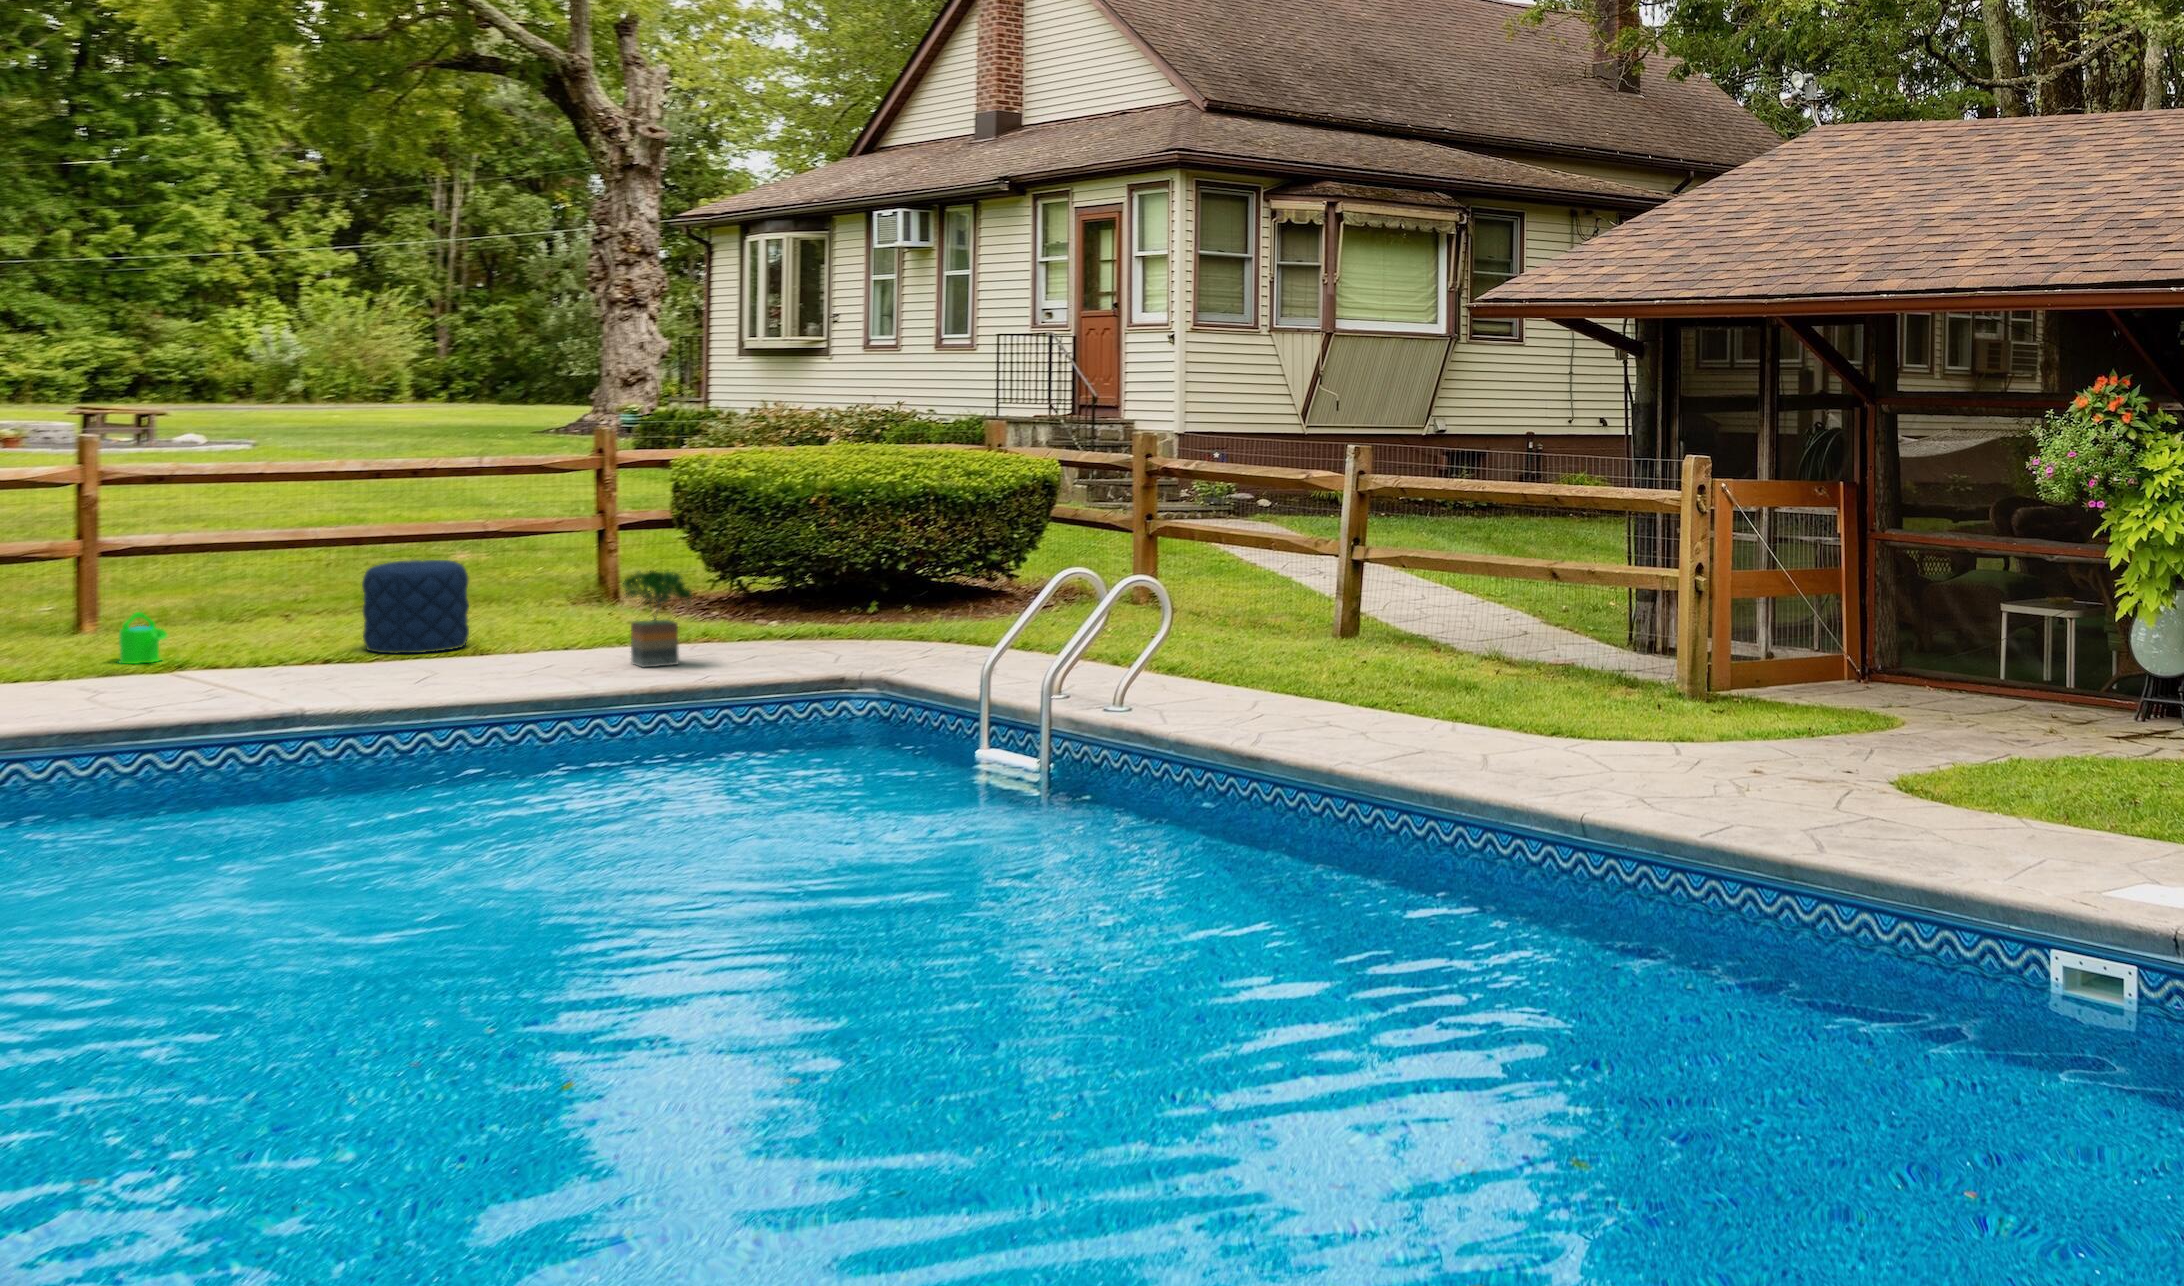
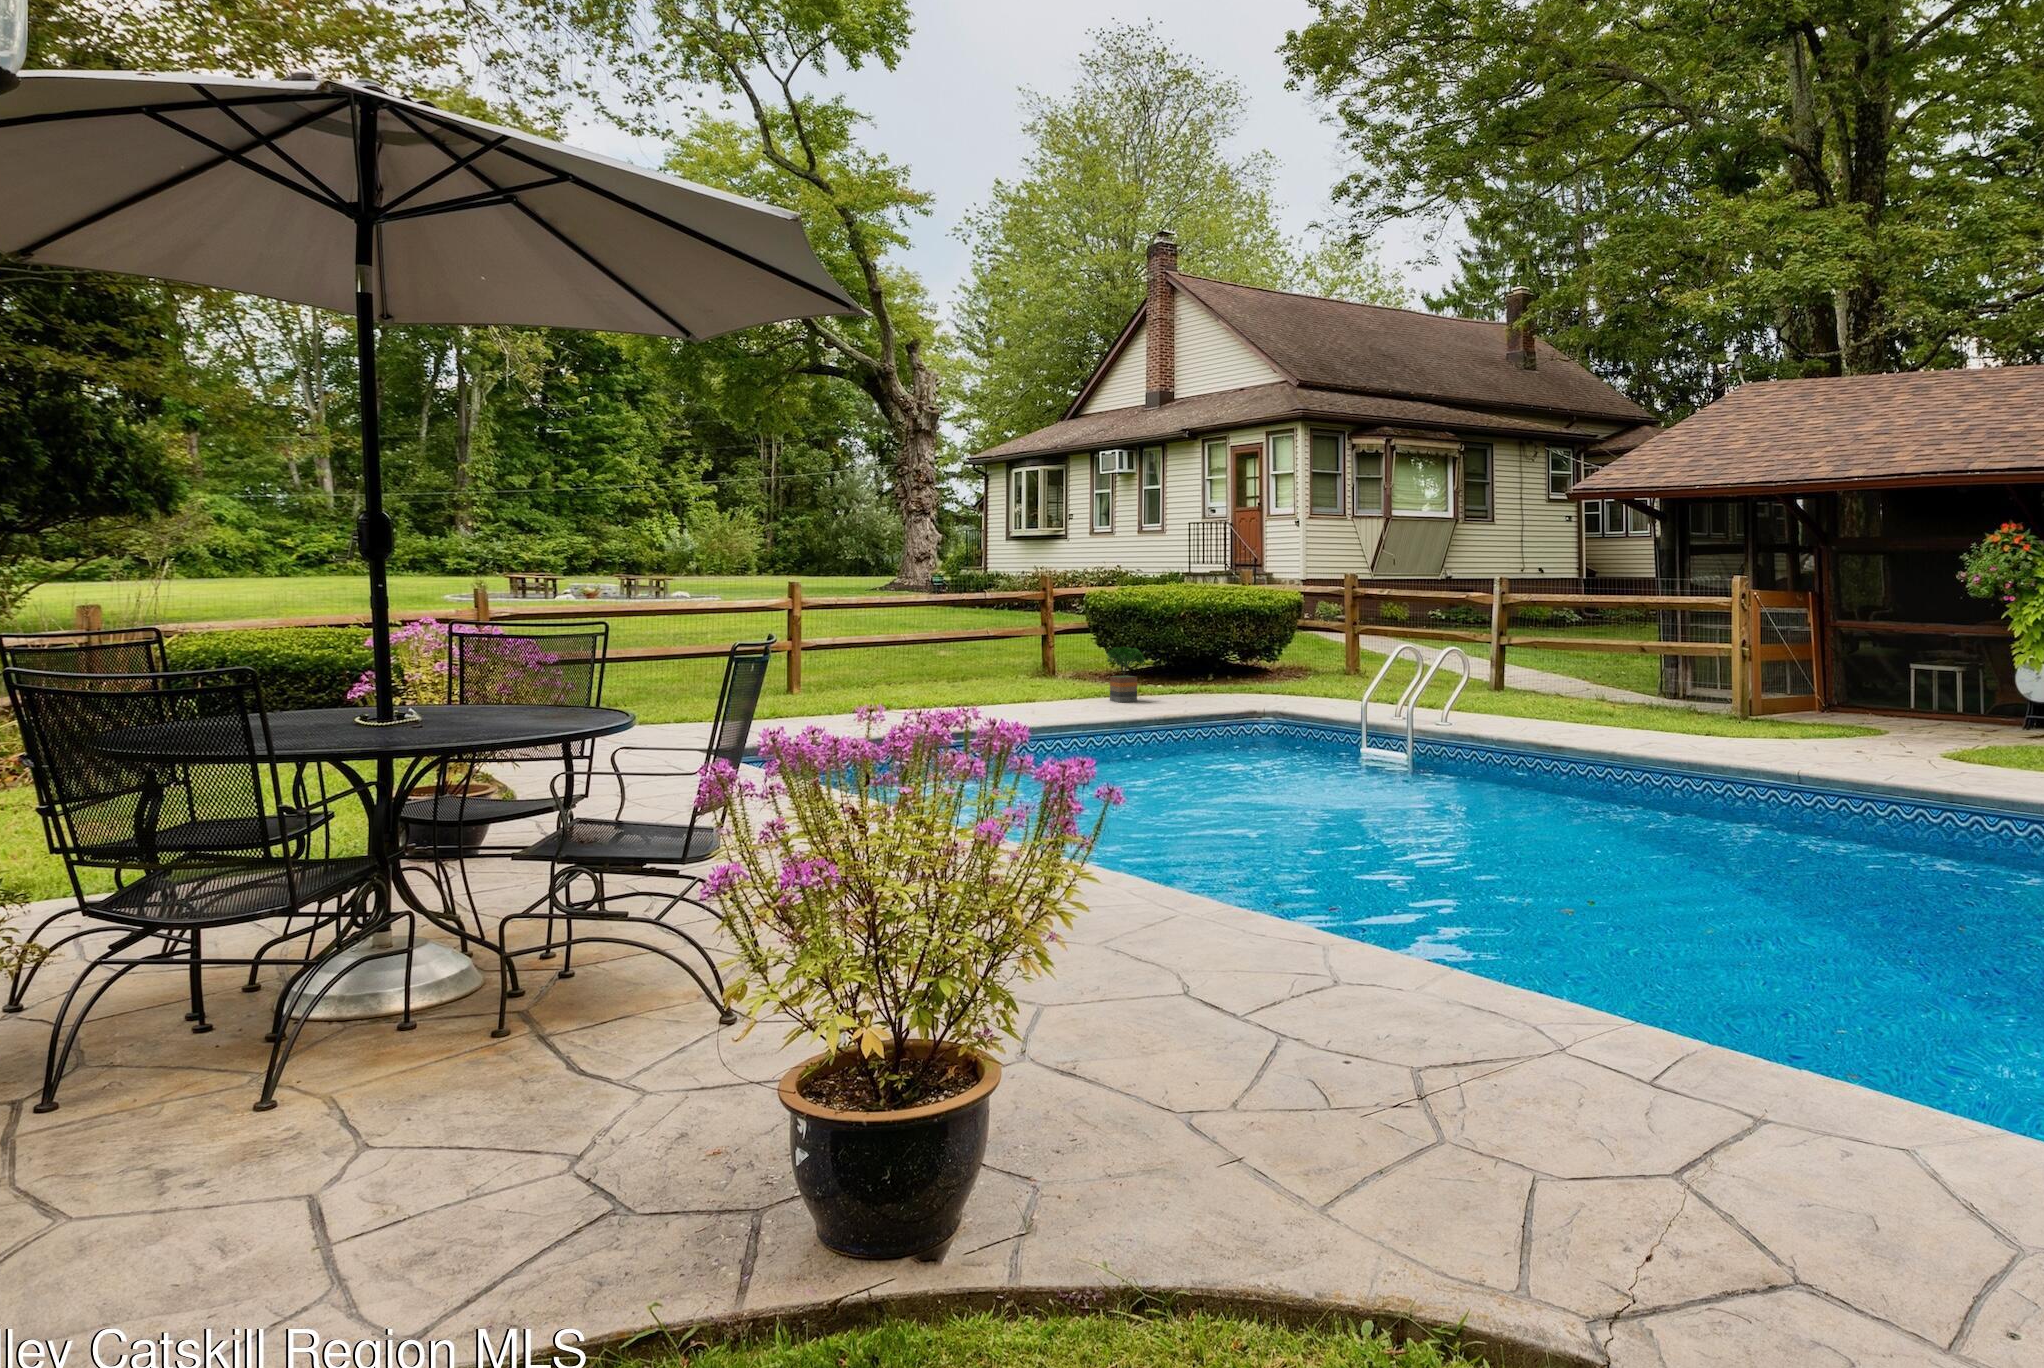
pouf: present [362,560,469,653] -> none [957,642,1010,695]
watering can: present [119,612,168,664] -> none [840,669,869,698]

